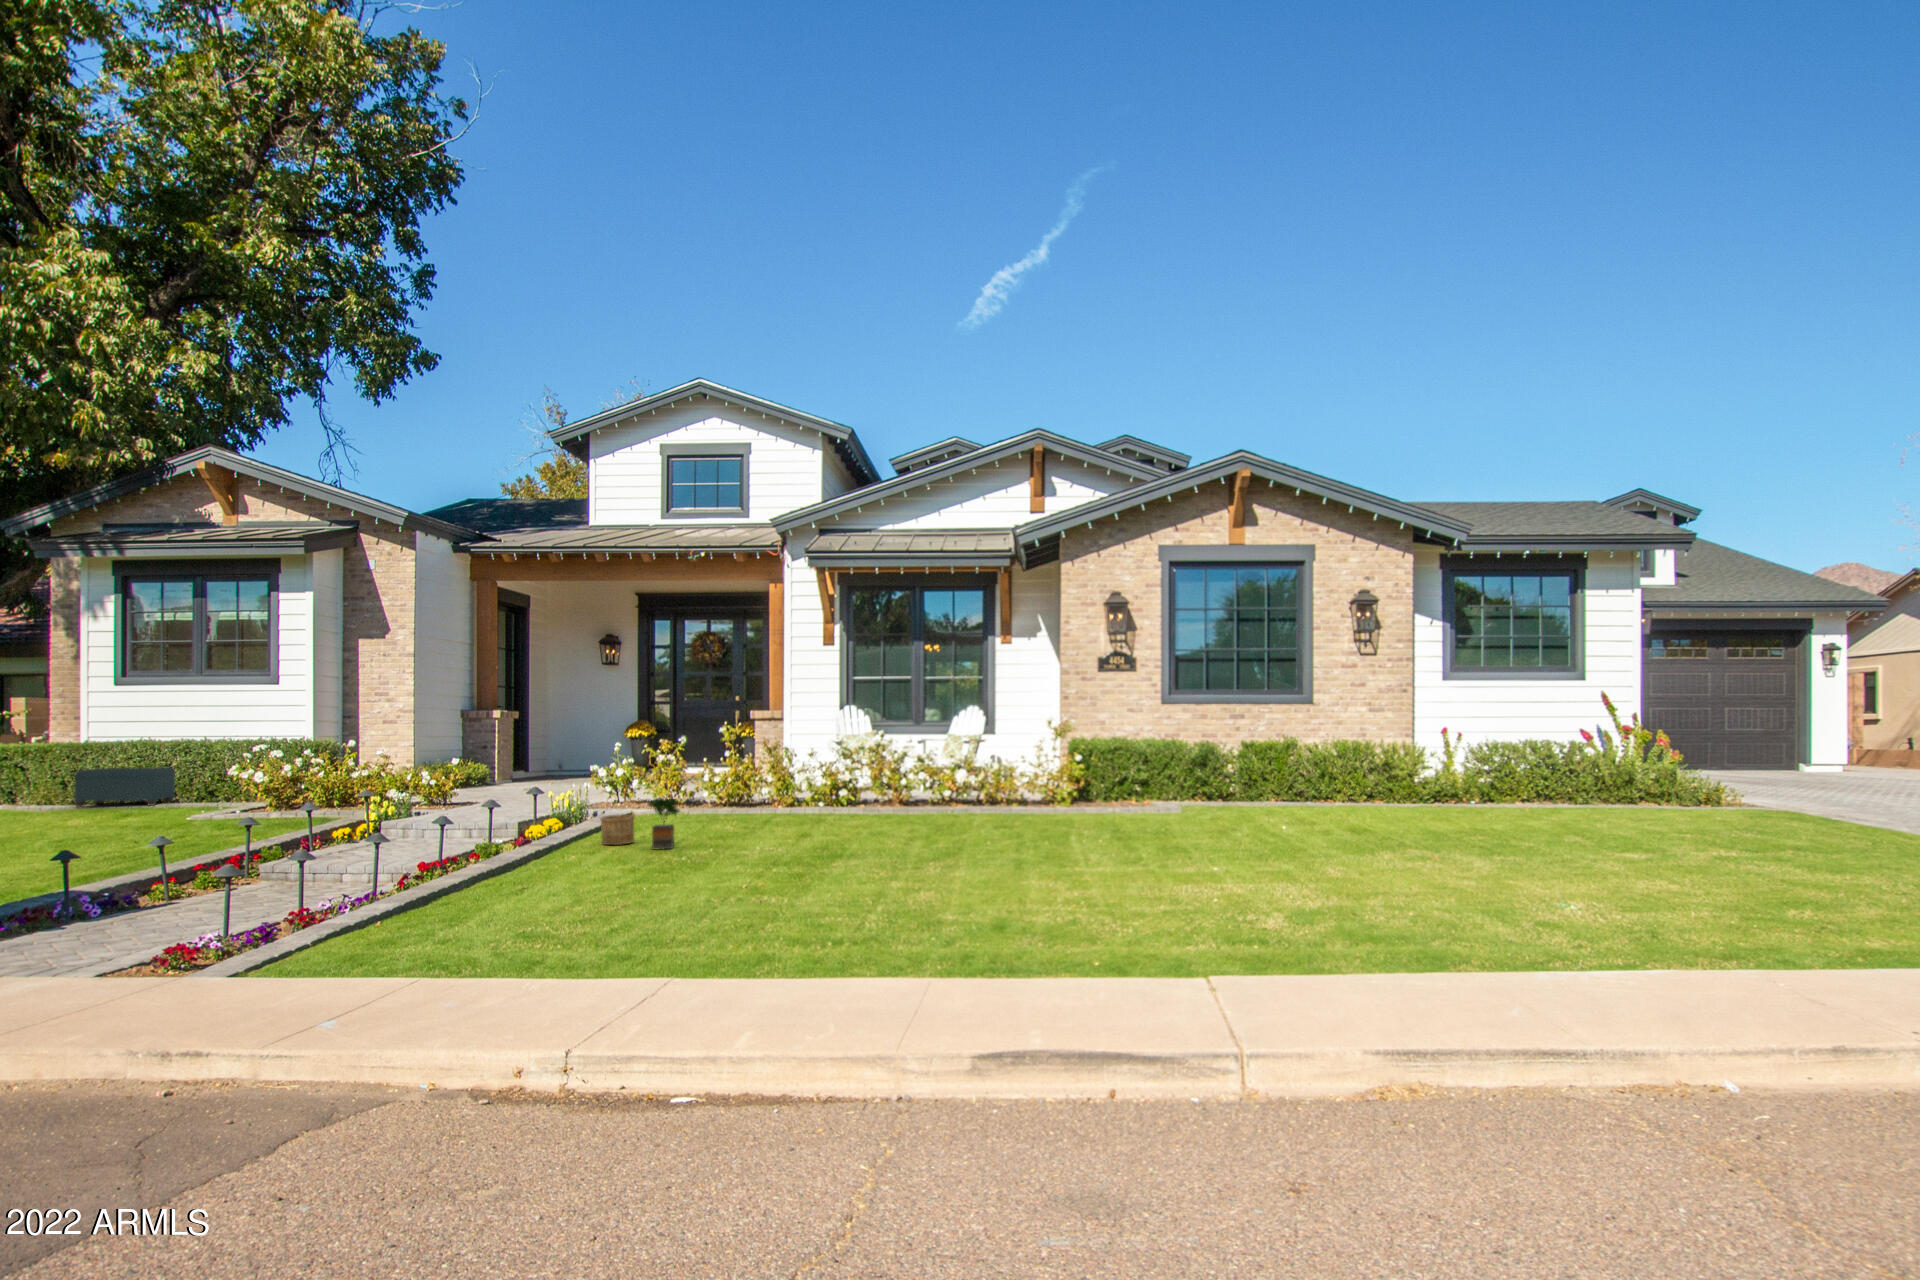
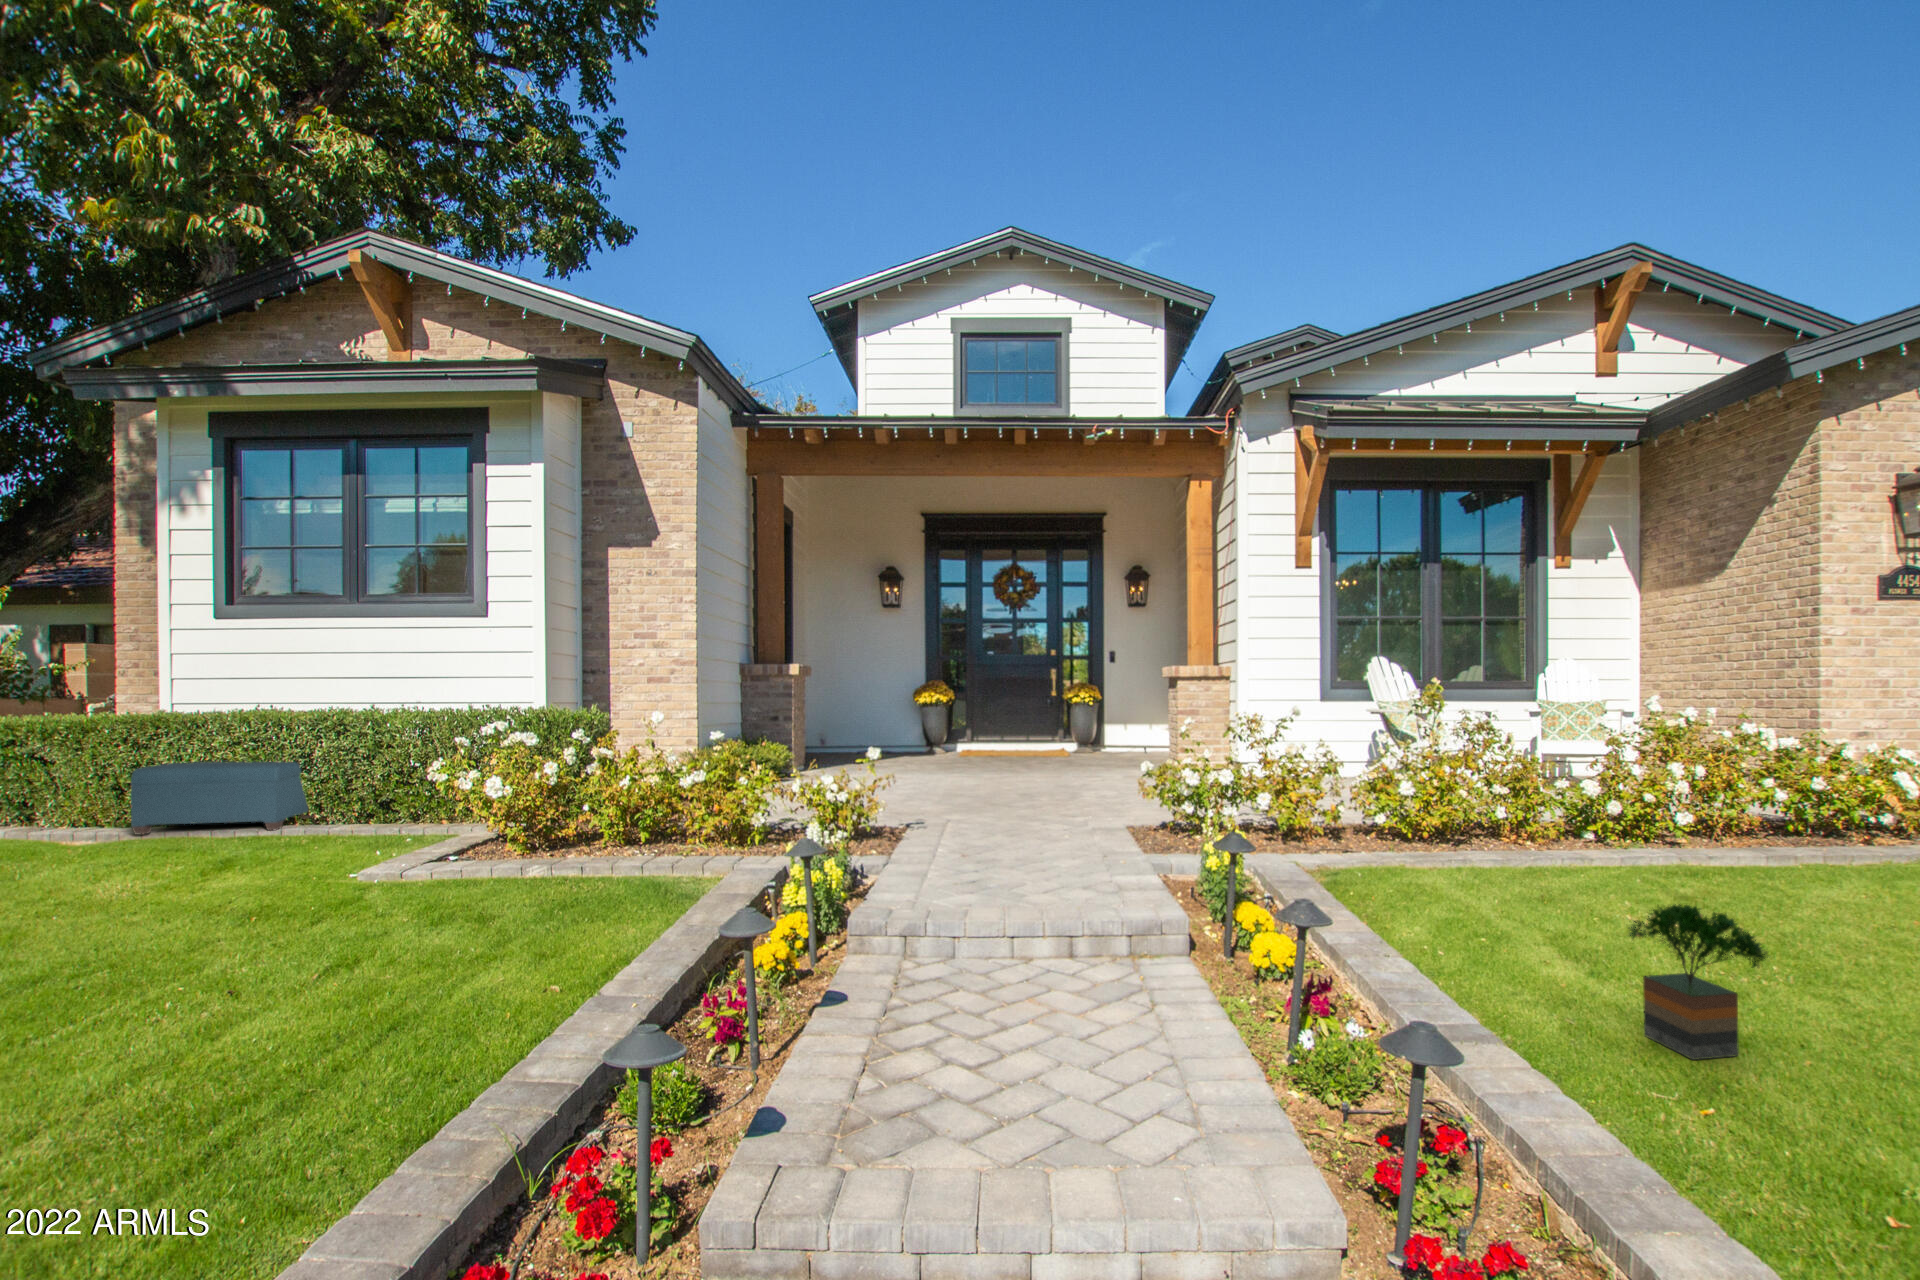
wooden bucket: present [601,815,635,845] -> none [1429,925,1535,1024]

